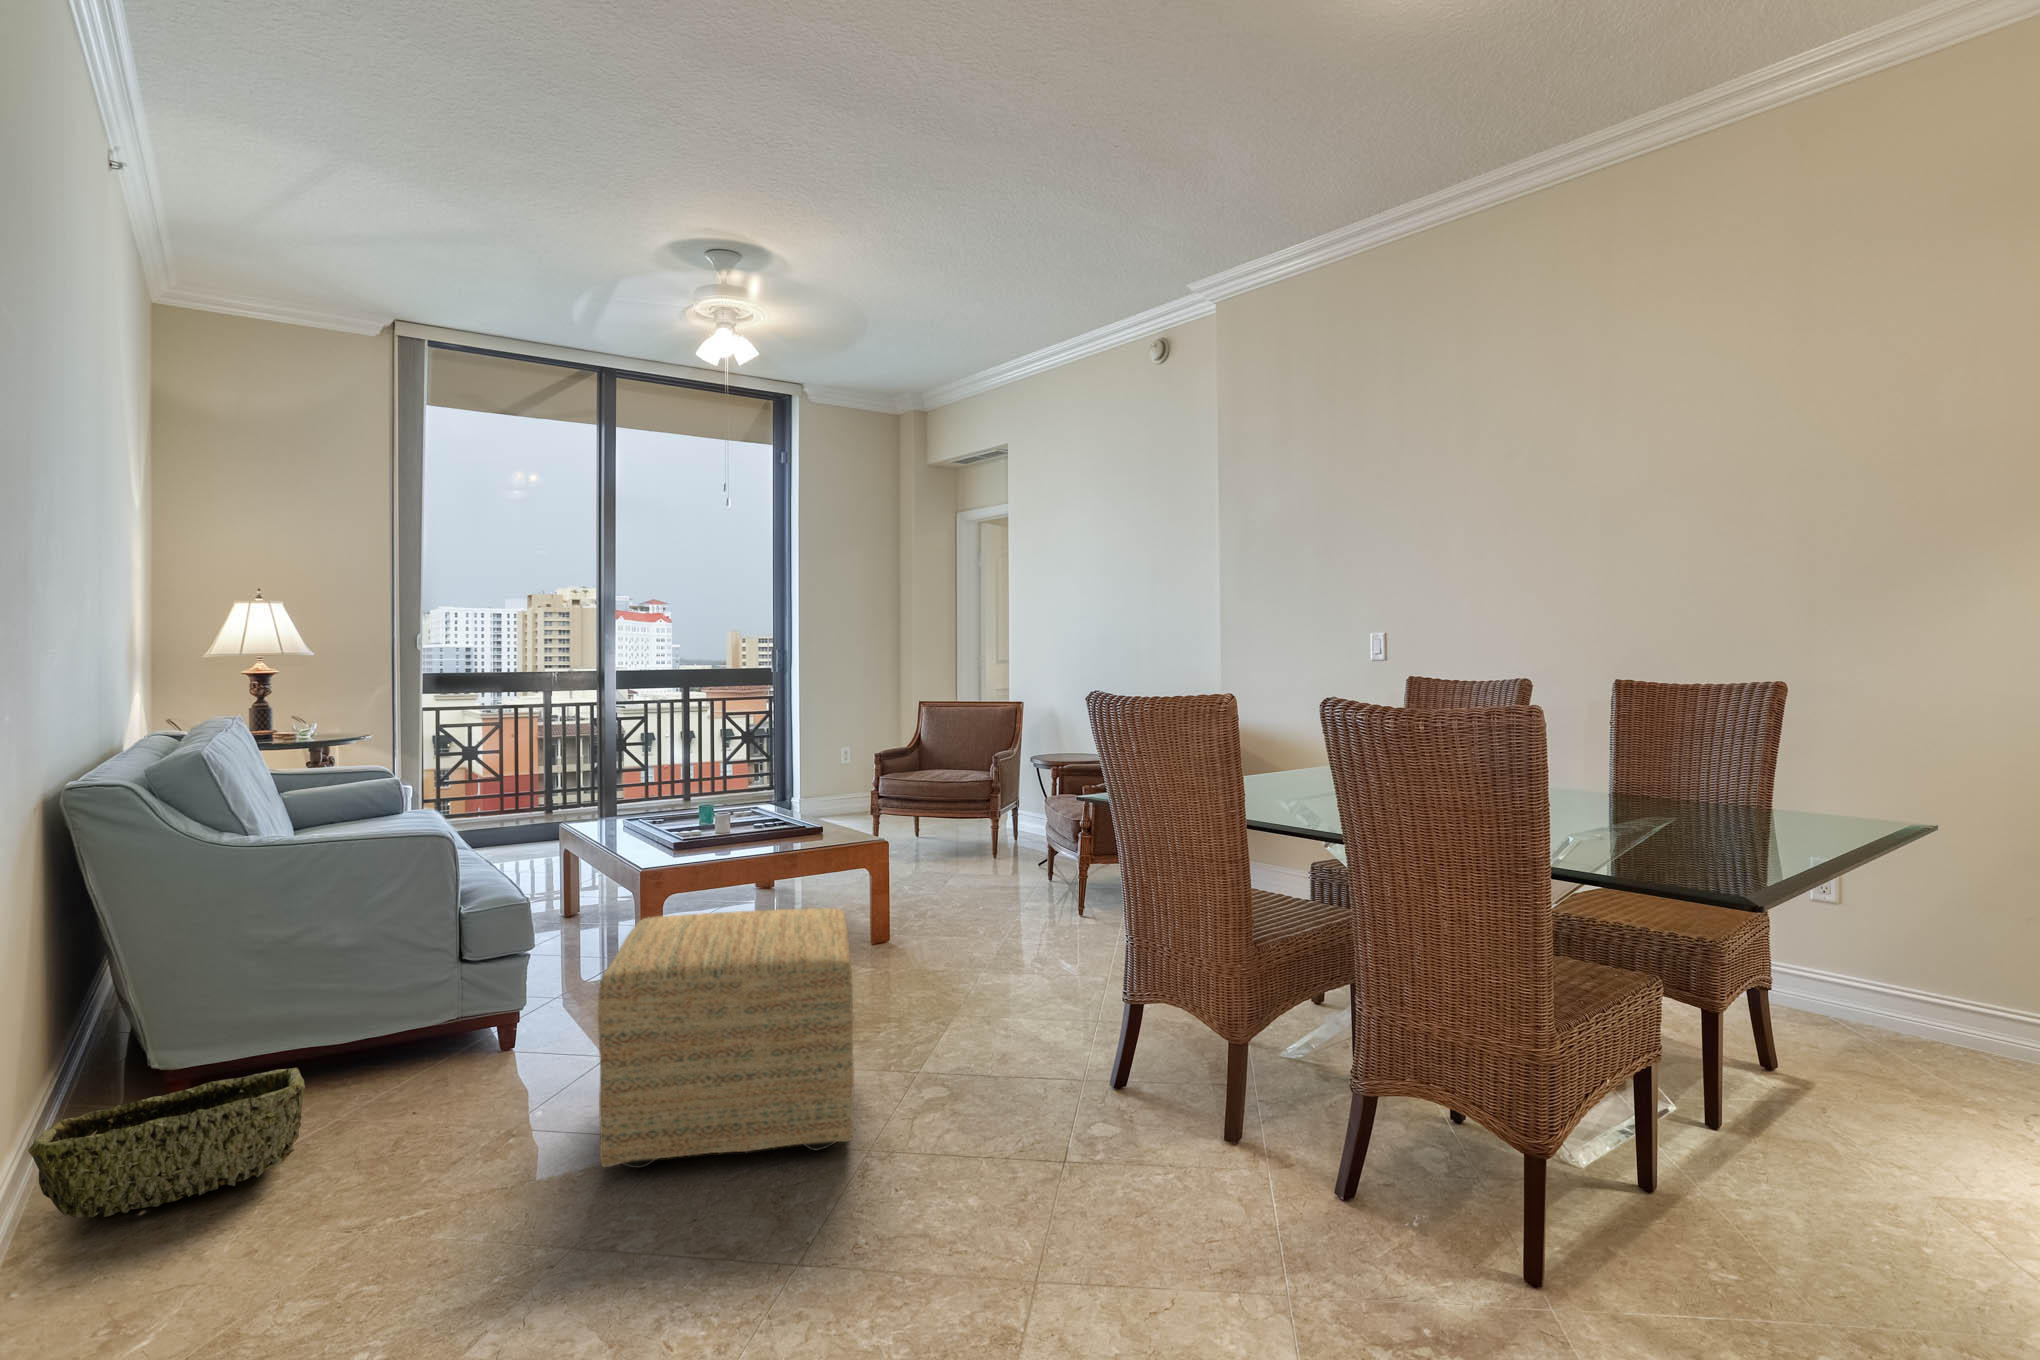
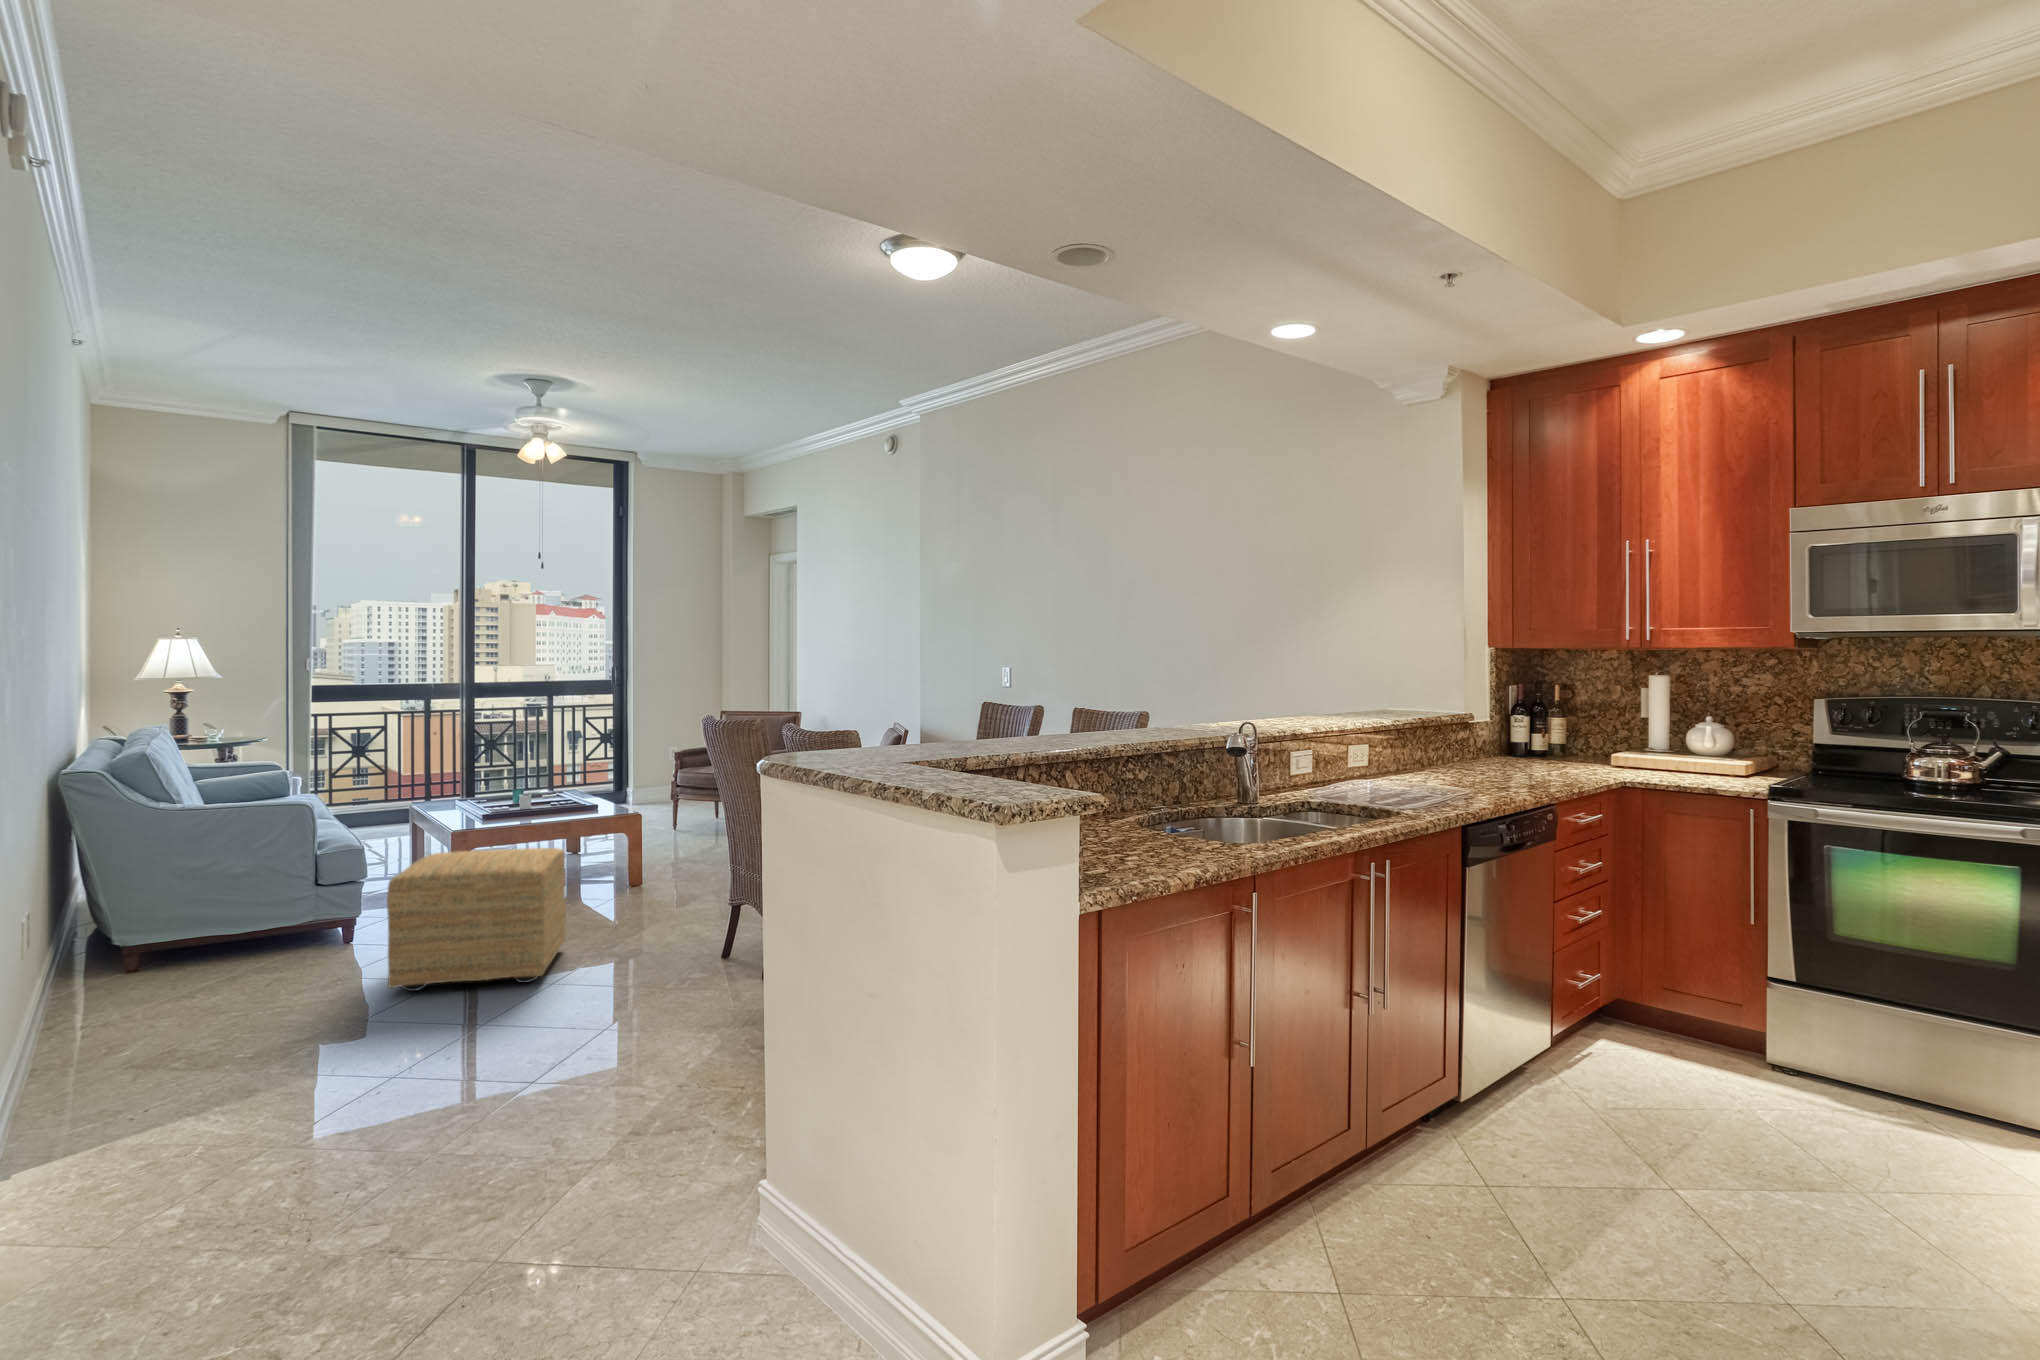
woven basket: present [28,1068,305,1218] -> none [52,940,213,1012]

